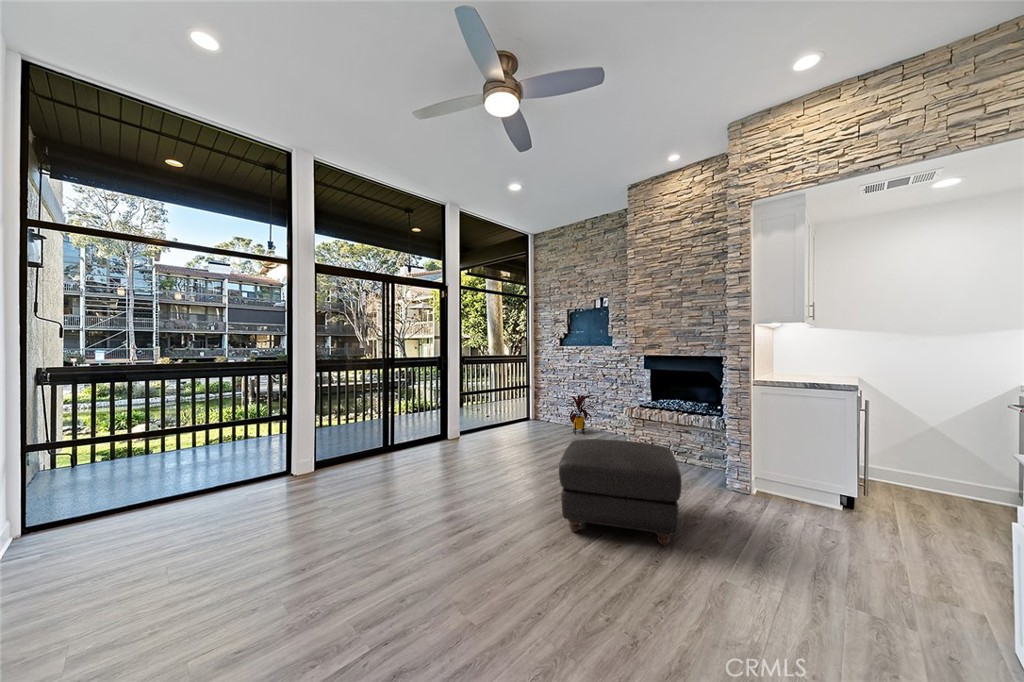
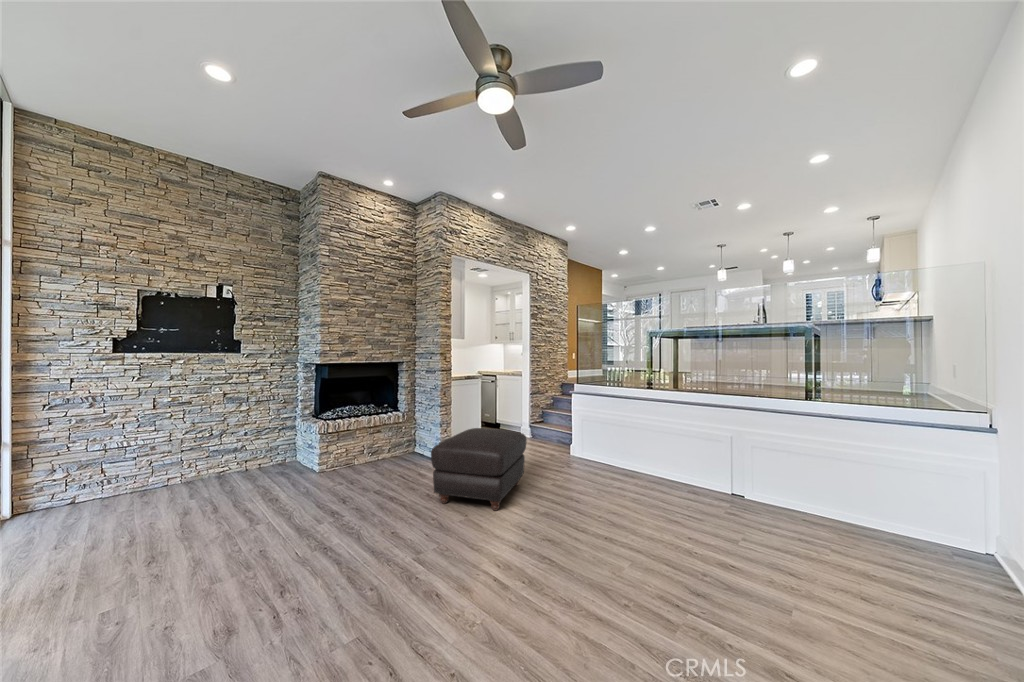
house plant: present [564,395,595,435] -> none [171,423,237,489]

